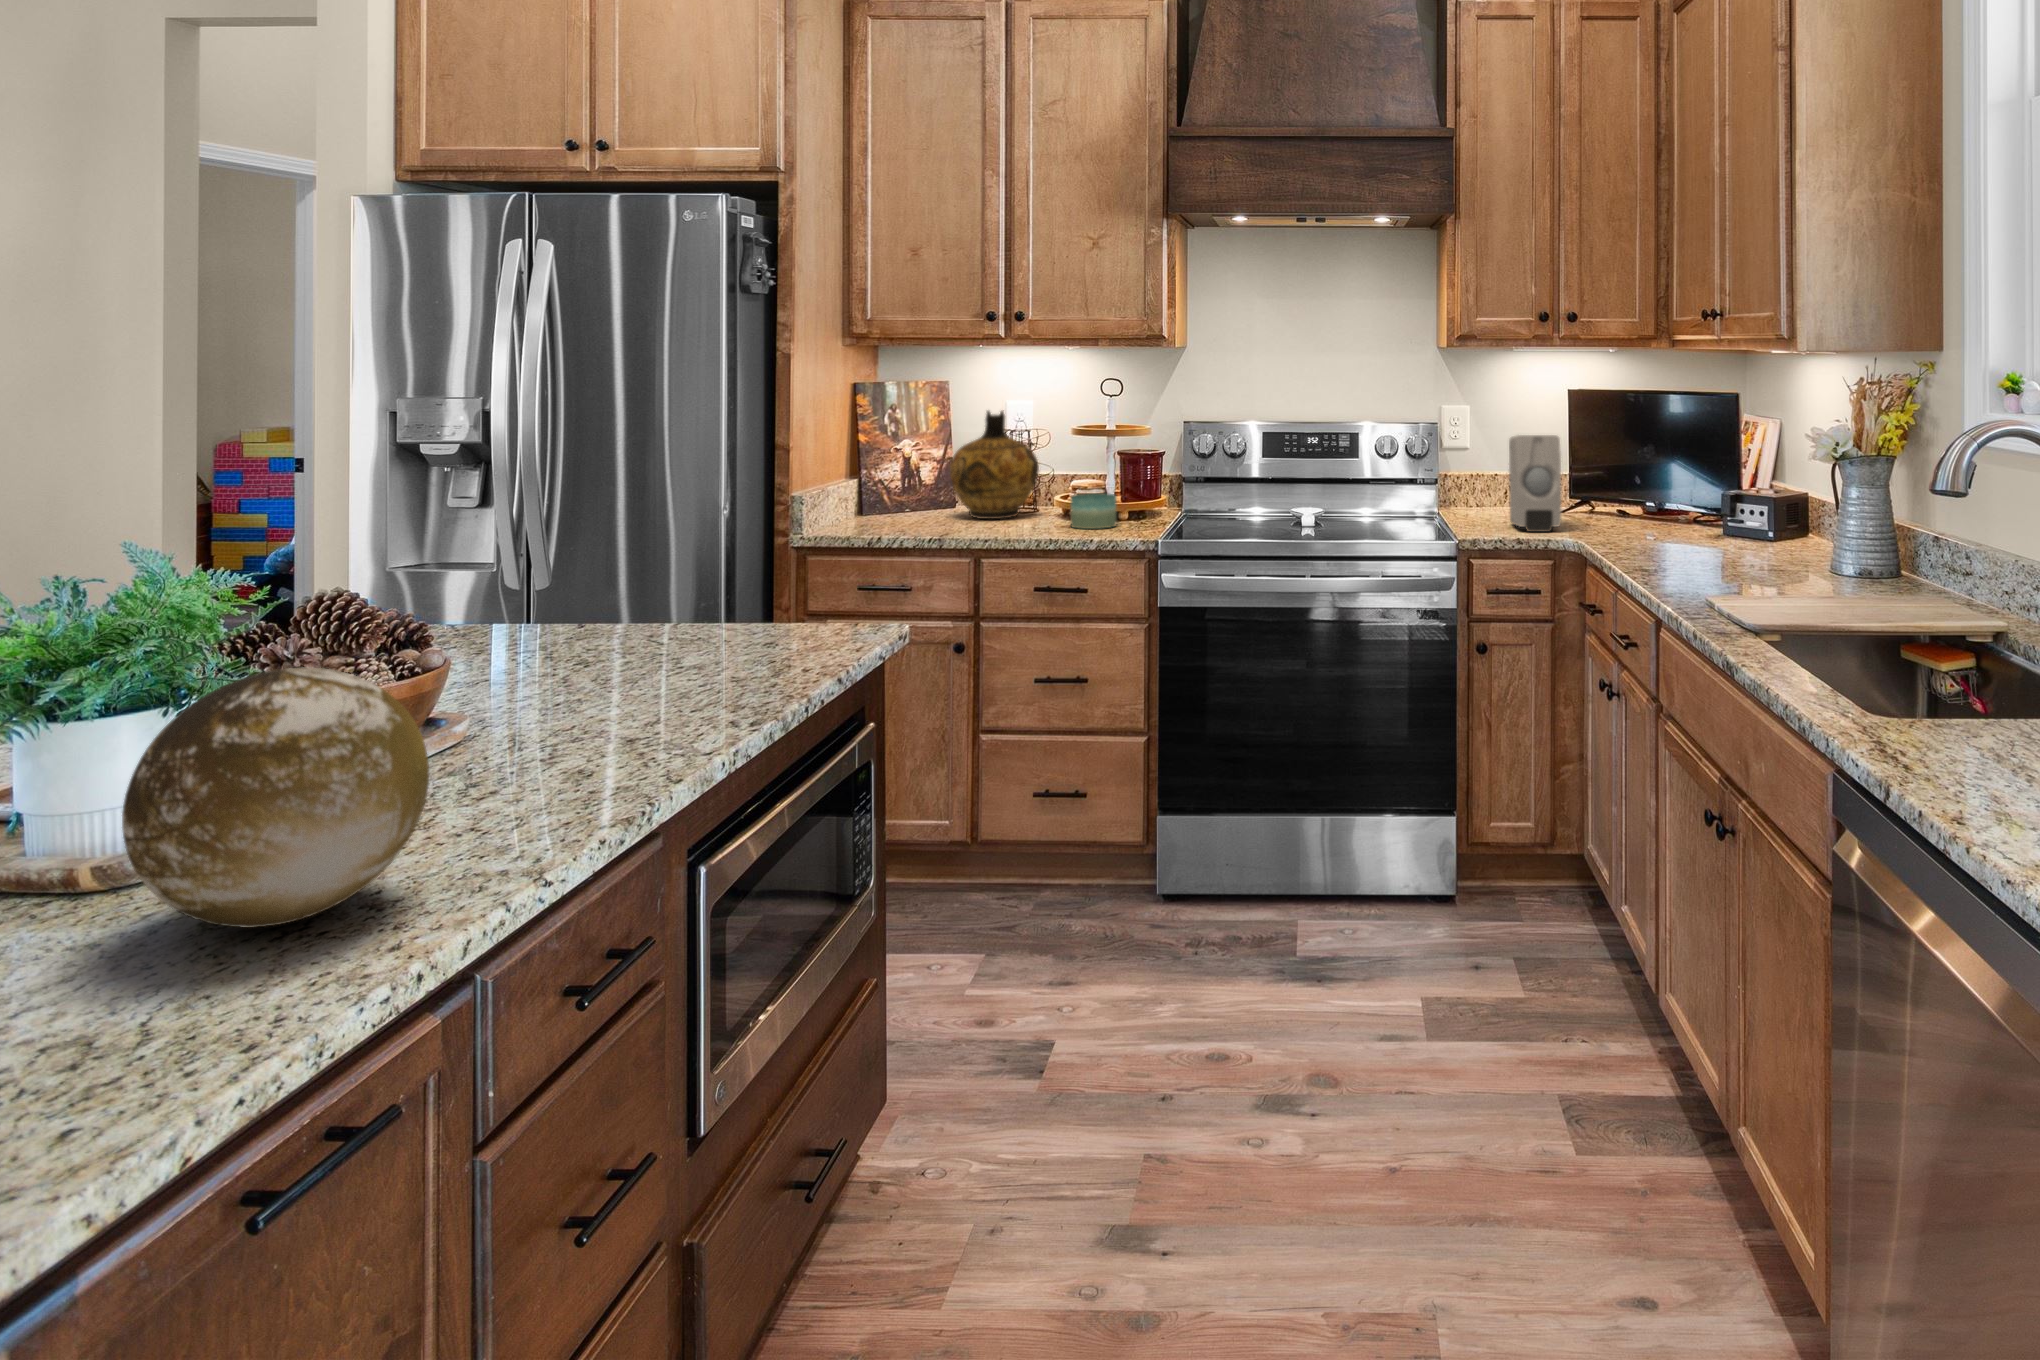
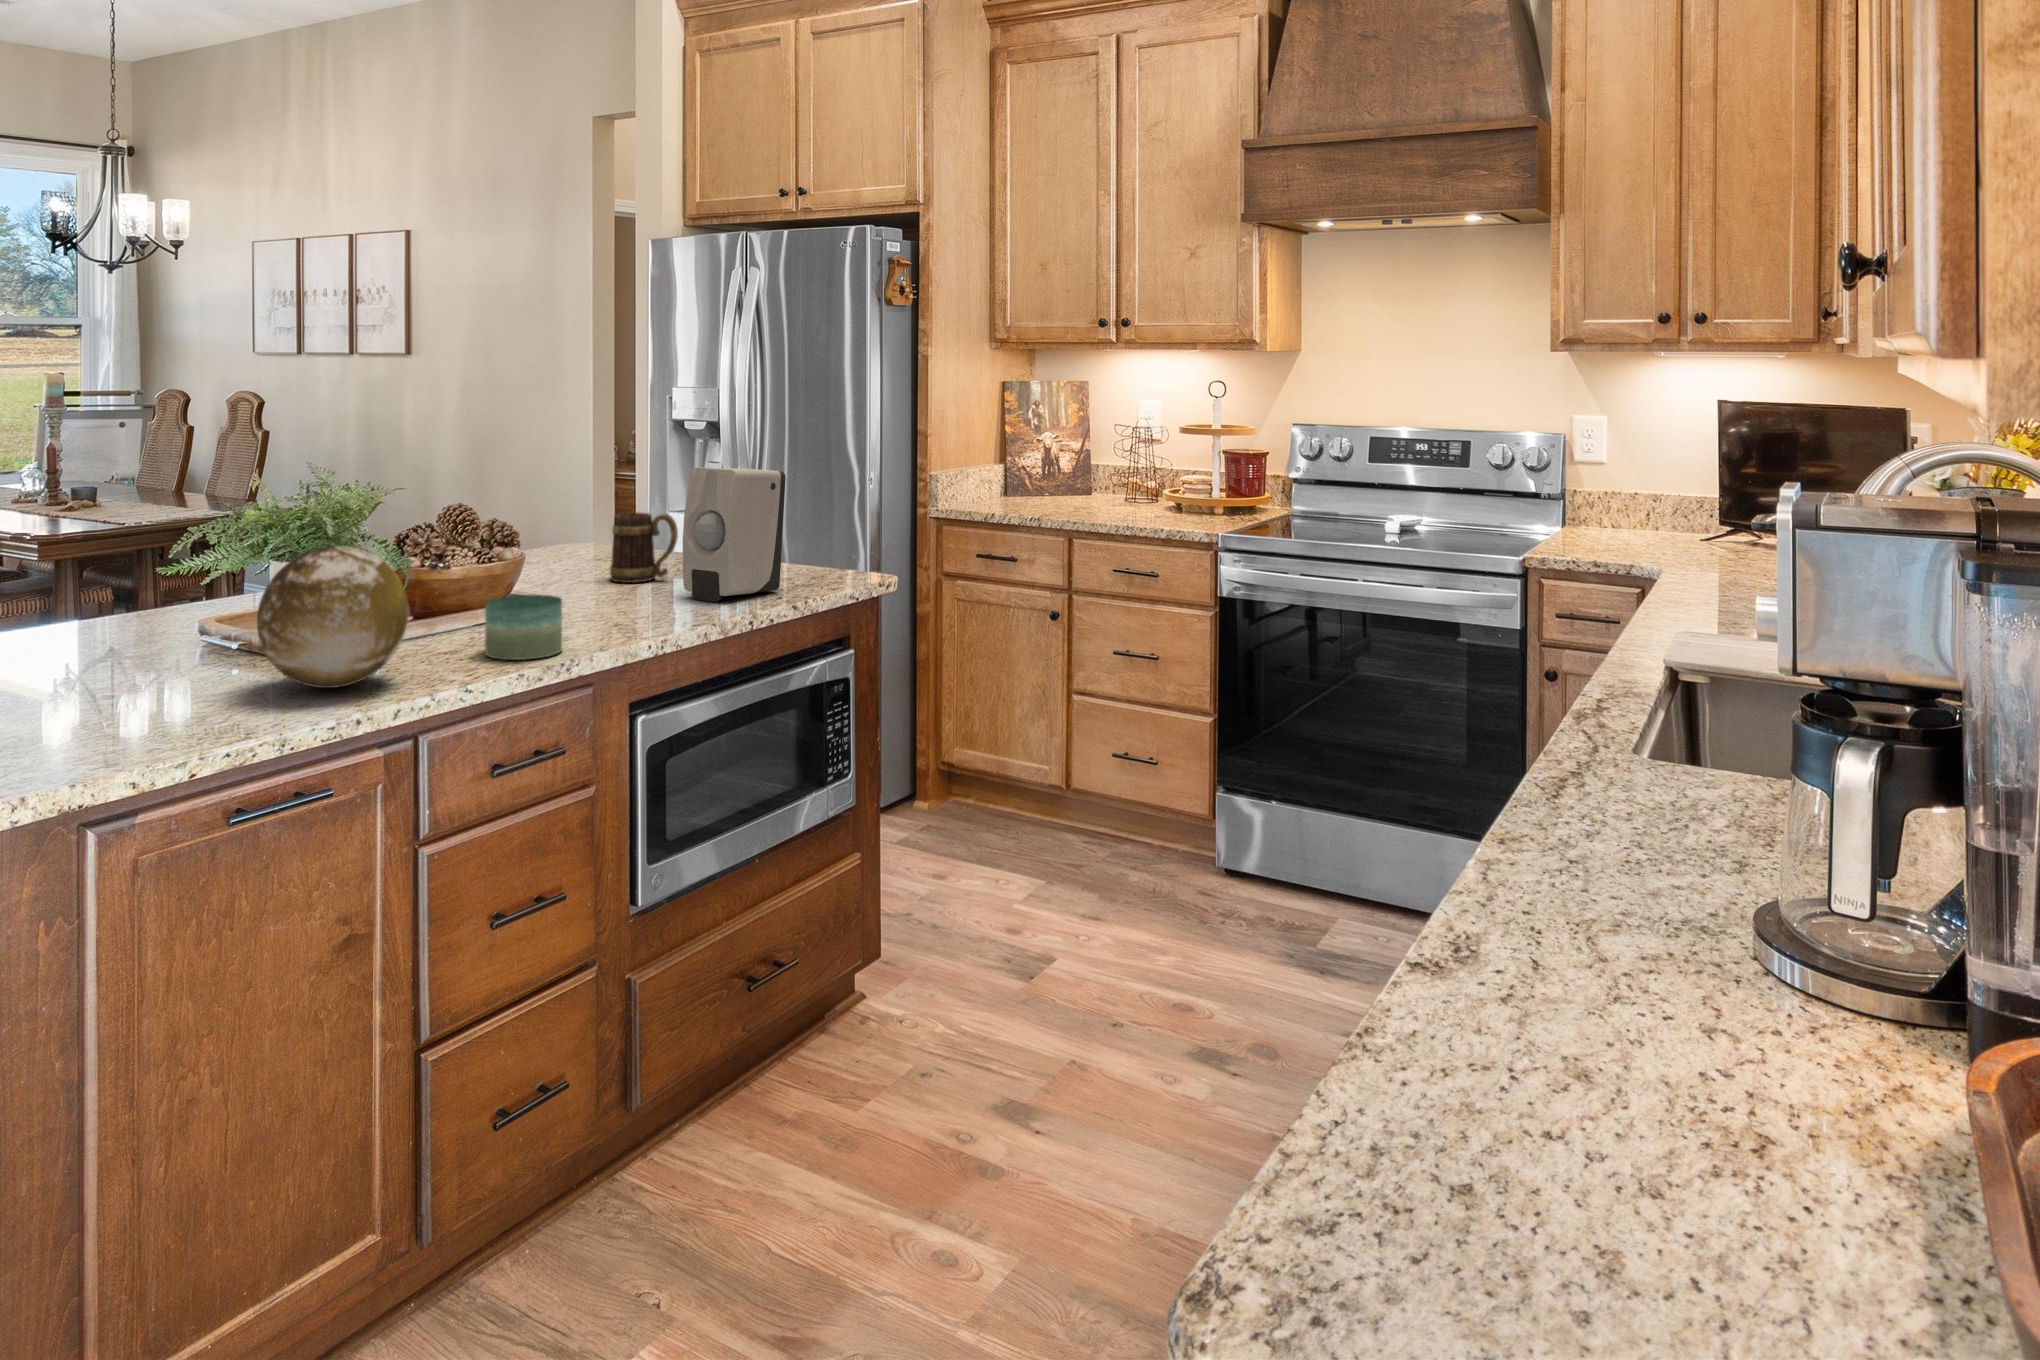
ceramic jug: present [950,411,1039,519] -> none [1073,407,1152,506]
soap dispenser: present [1509,435,1562,532] -> present [683,468,786,602]
candle: present [1071,493,1116,529] -> present [485,595,562,660]
mug: none [513,568,622,671] -> present [609,512,678,583]

